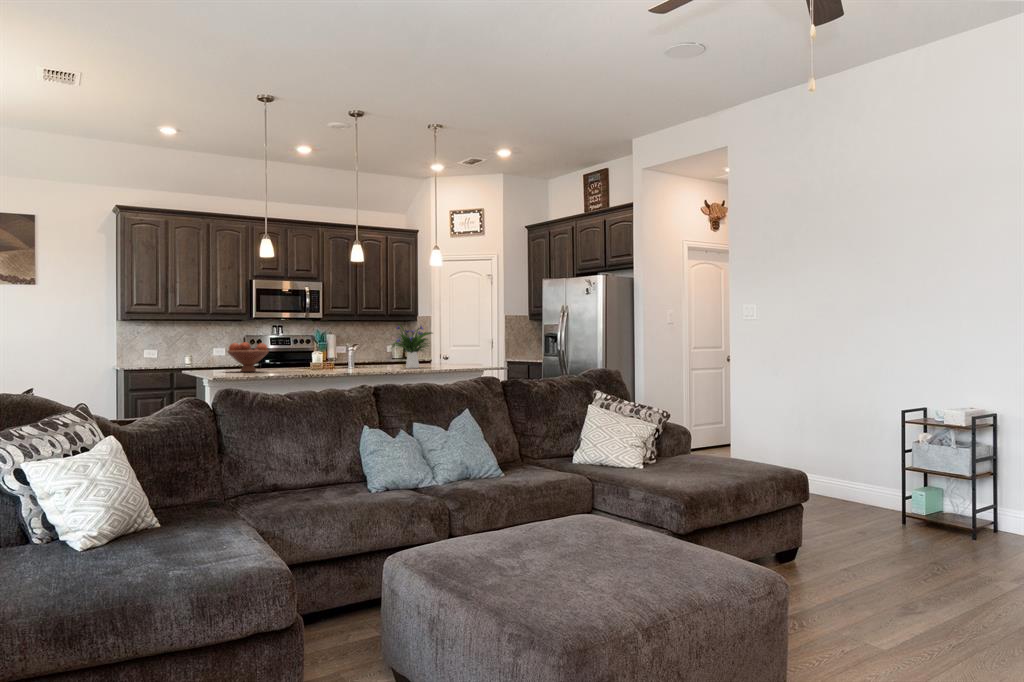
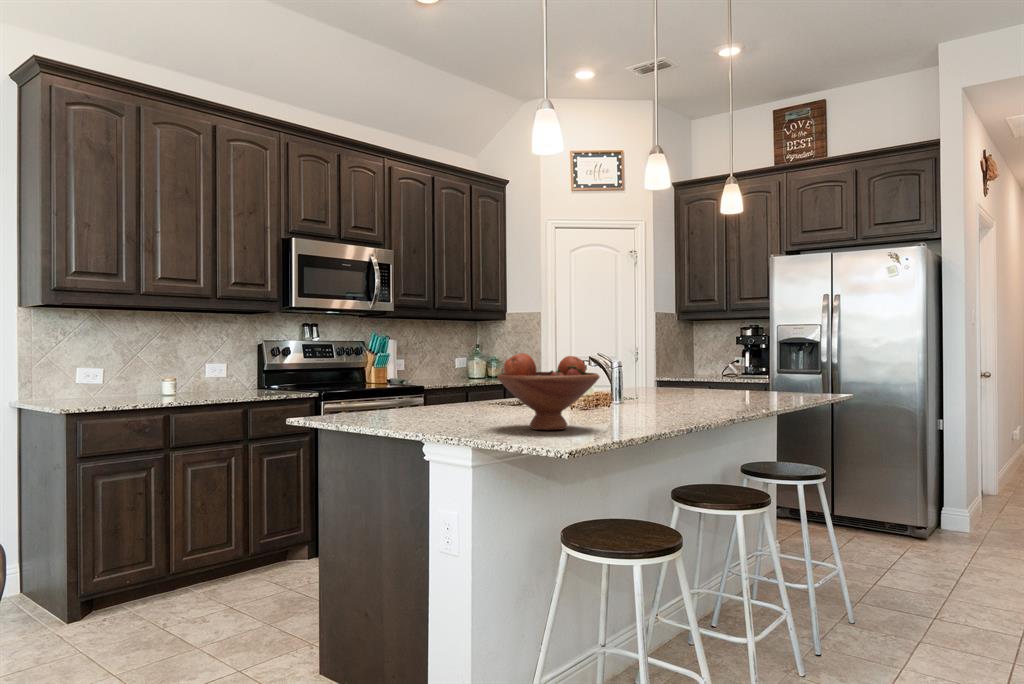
flower arrangement: present [395,324,432,368] -> none [655,314,739,401]

